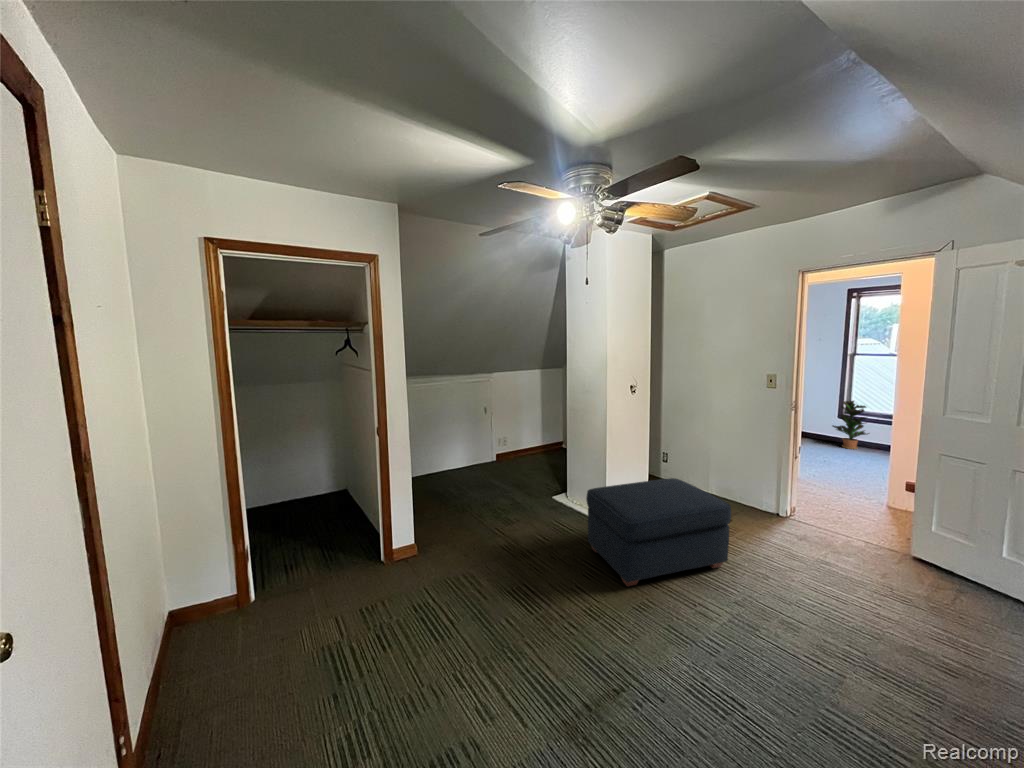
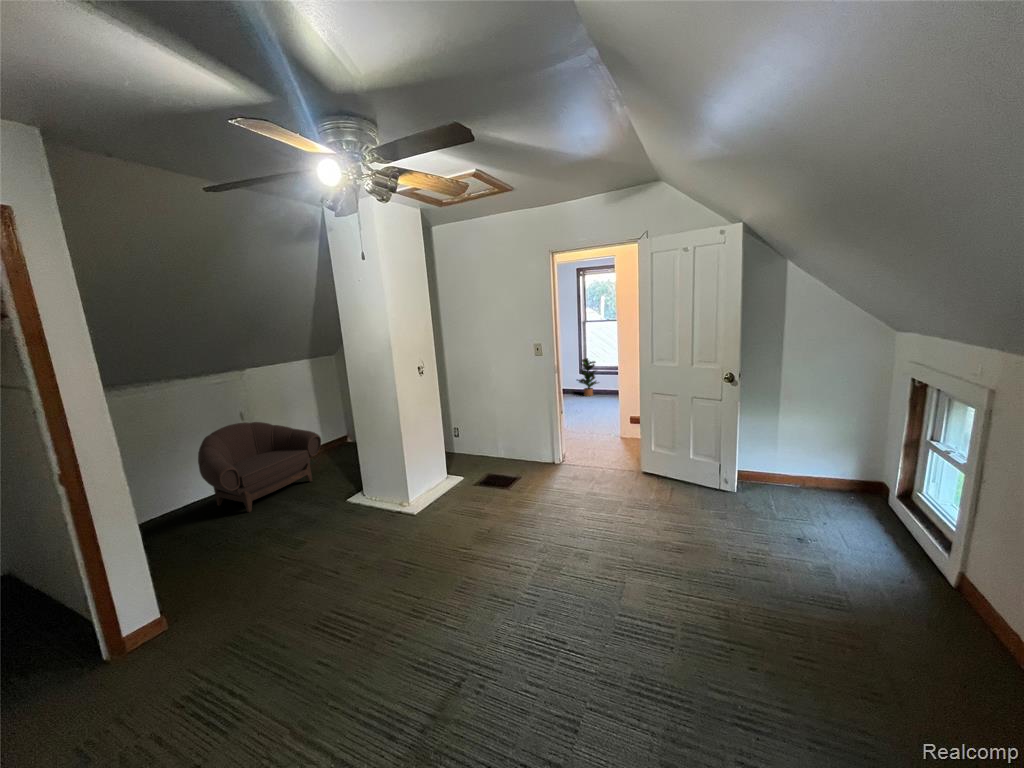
armchair: none [452,415,538,487] -> present [198,422,321,512]
ottoman: present [586,478,731,586] -> none [391,452,527,572]

